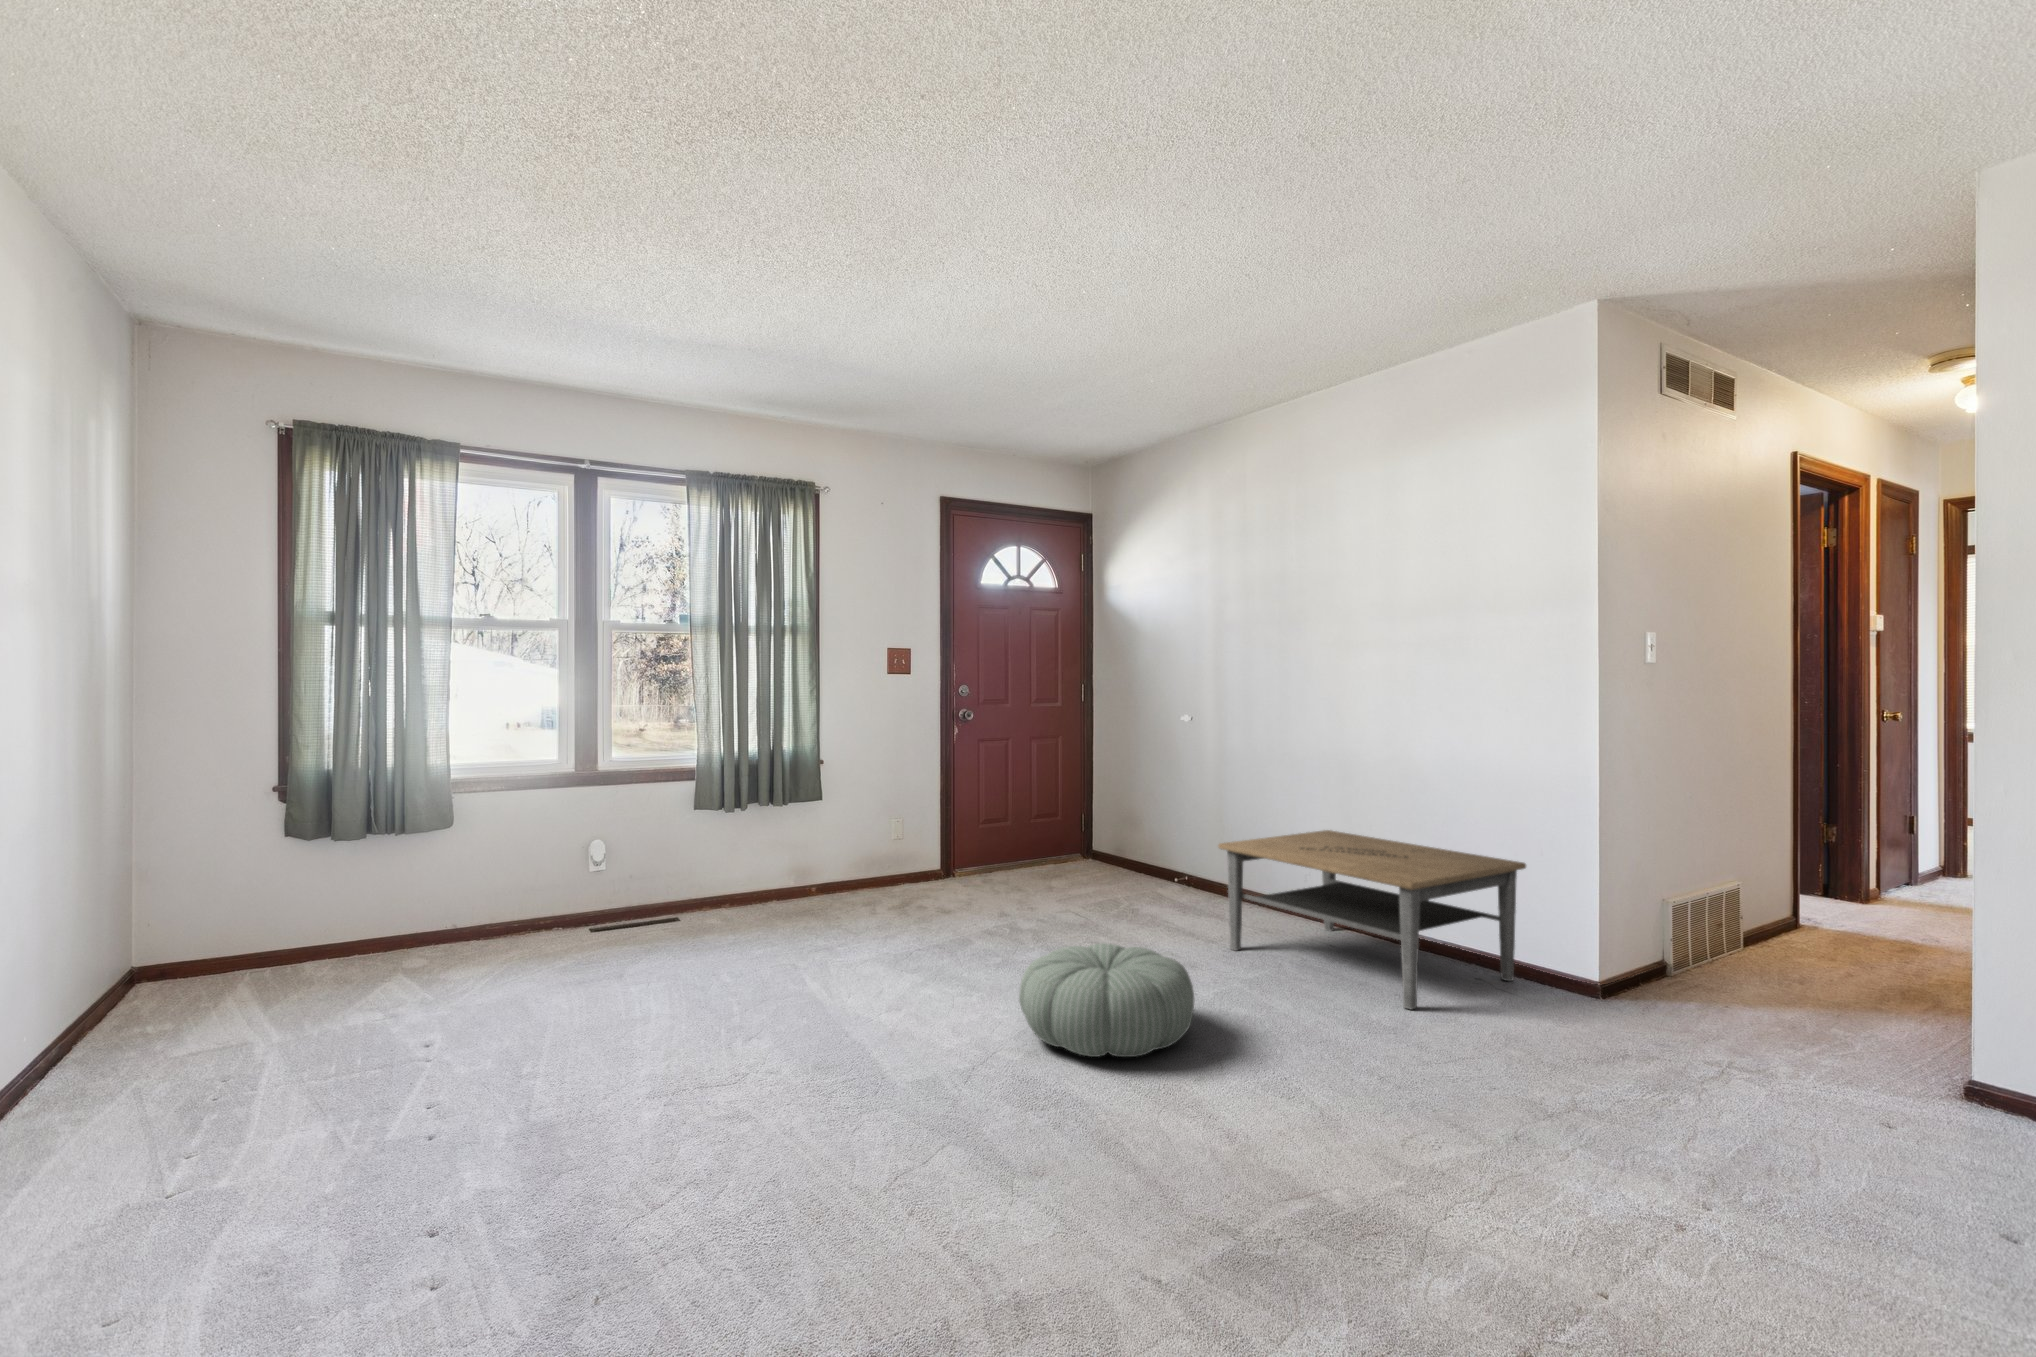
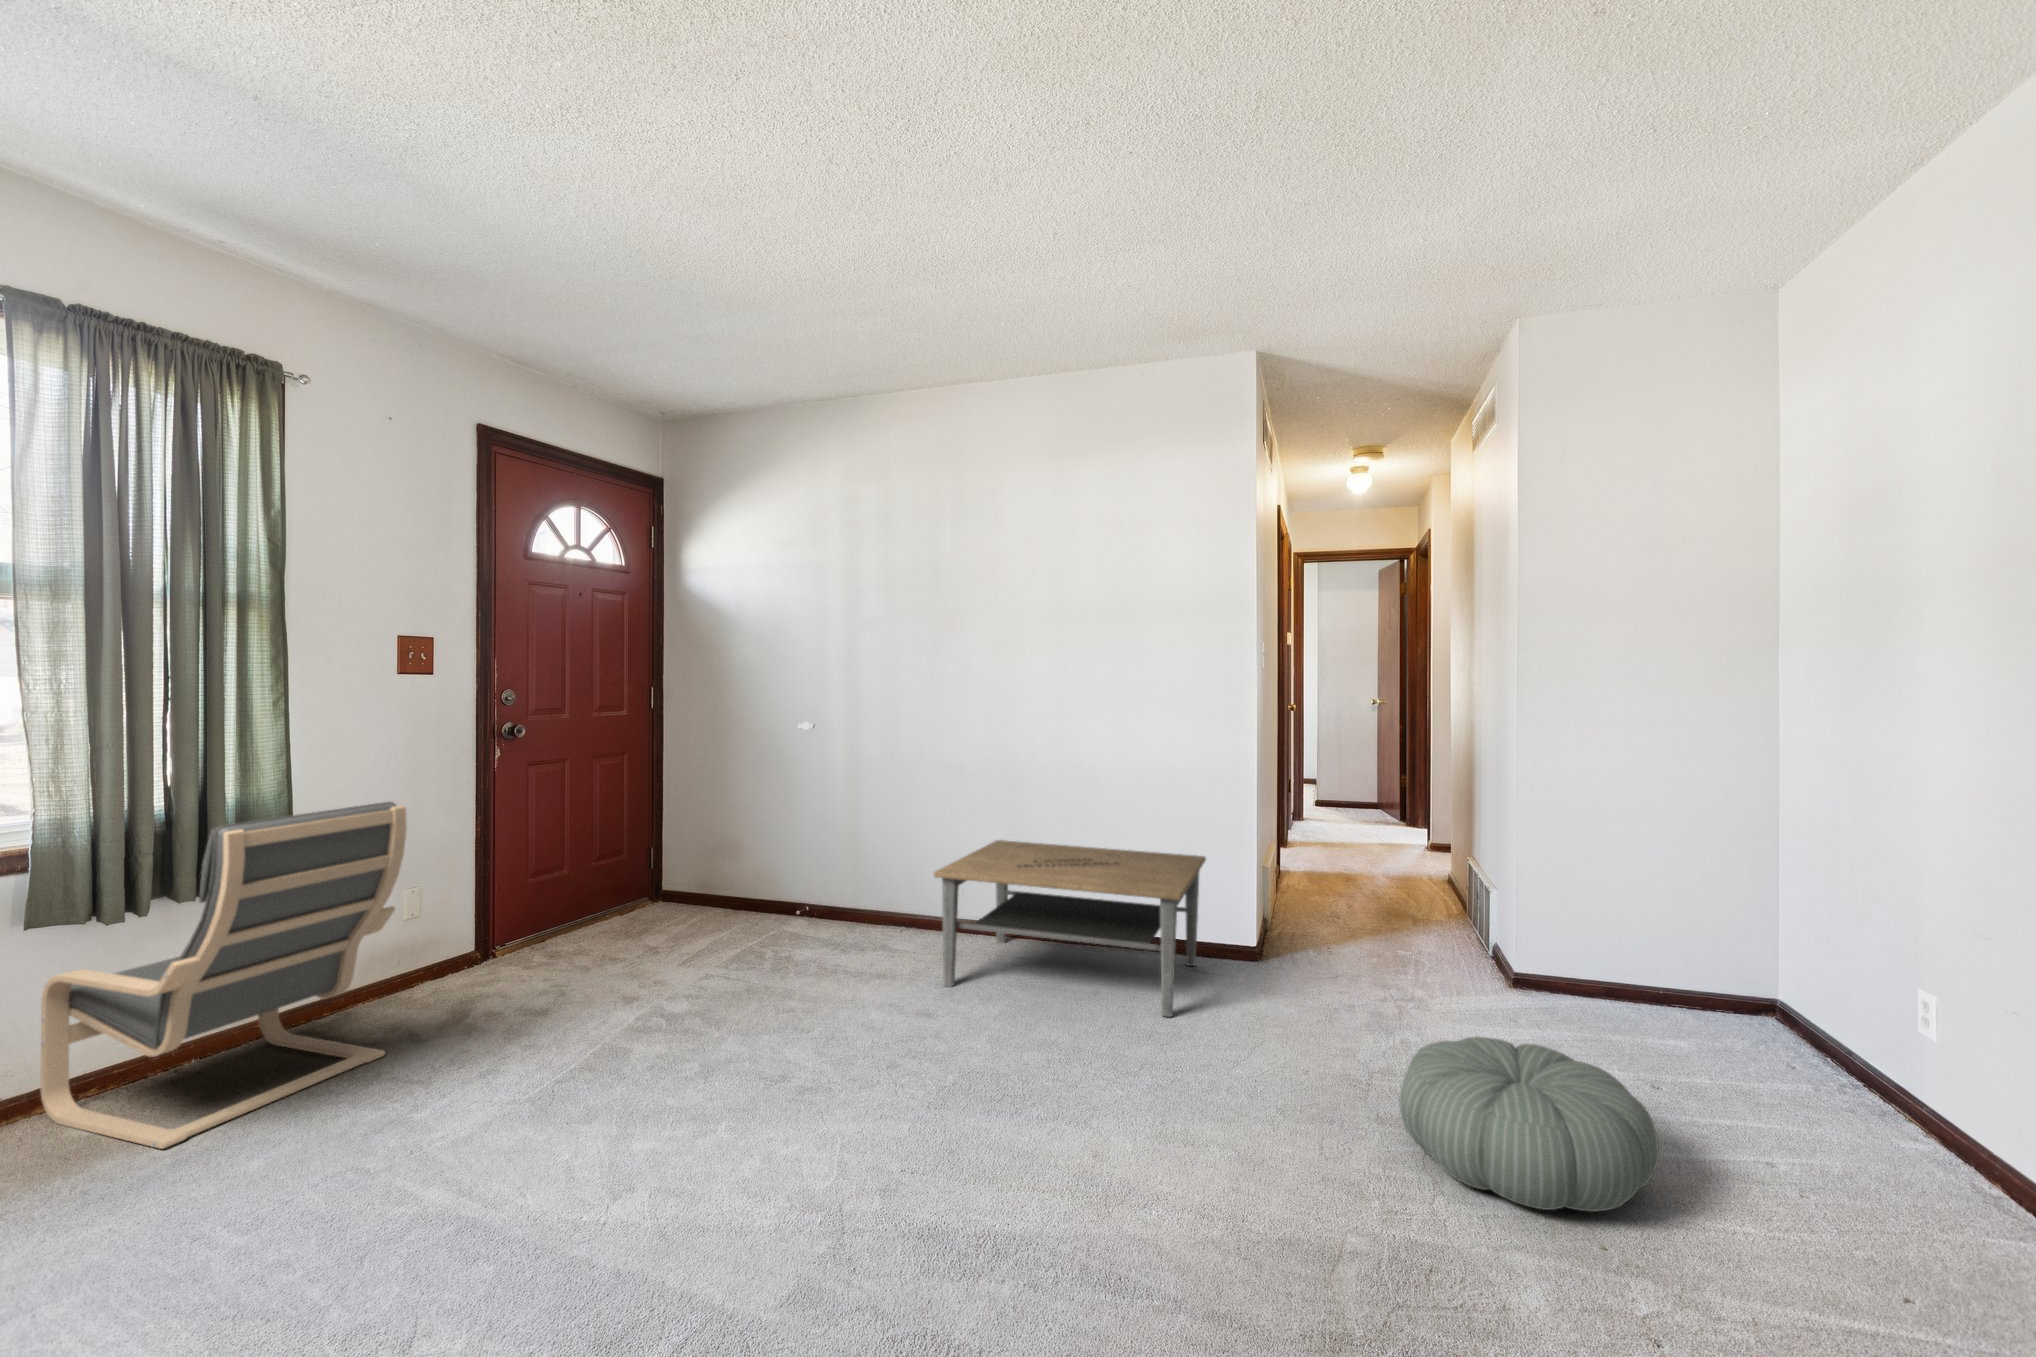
lounge chair: none [699,752,850,935] -> present [41,802,407,1149]
pouf: present [1019,943,1194,1057] -> present [1399,1036,1659,1212]

